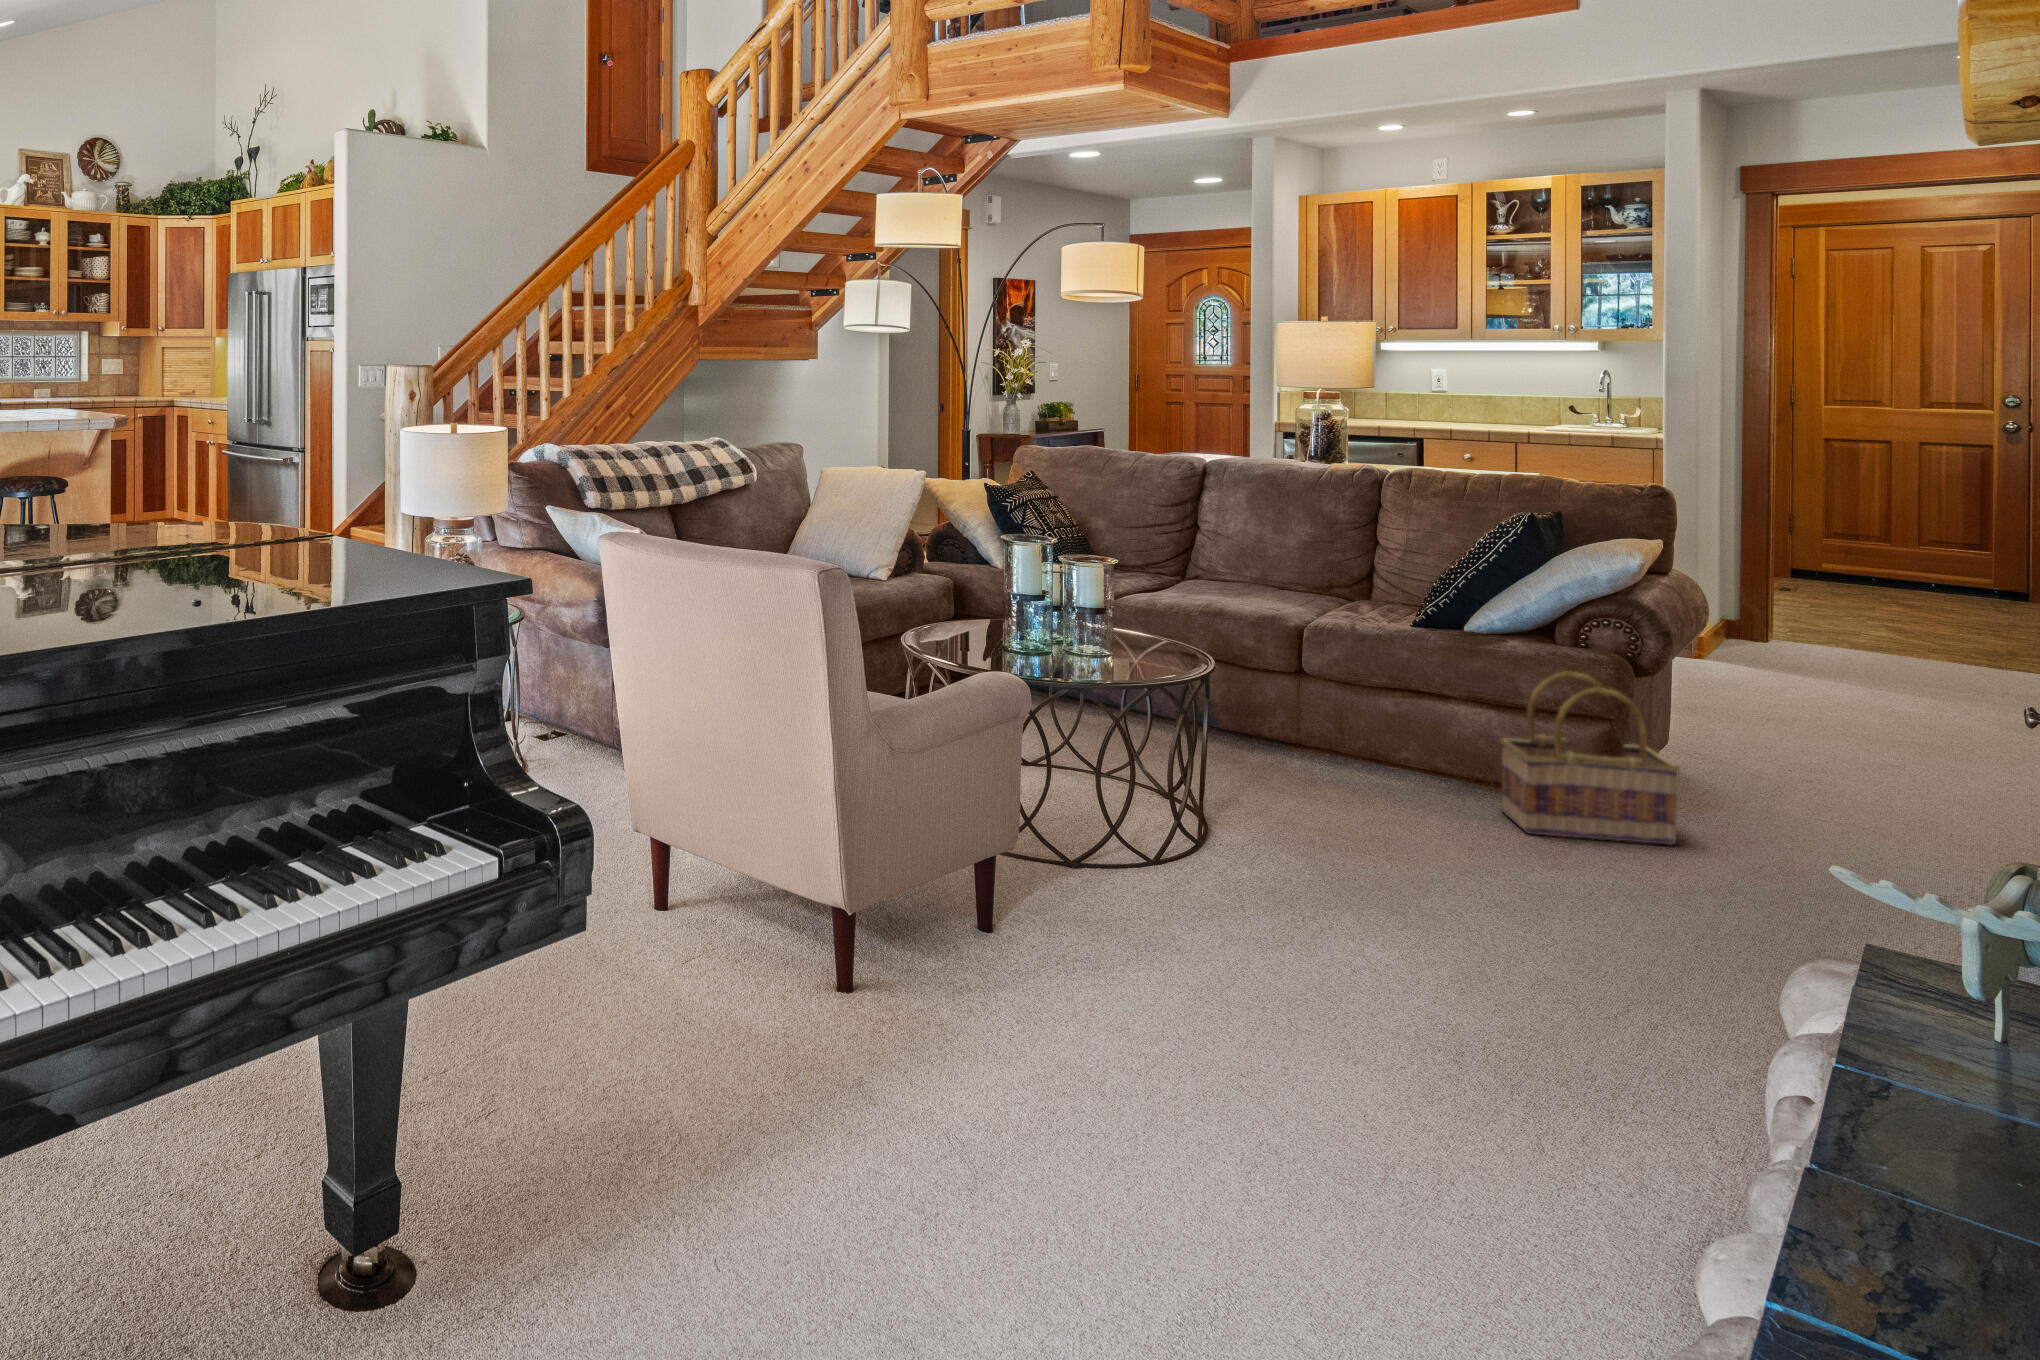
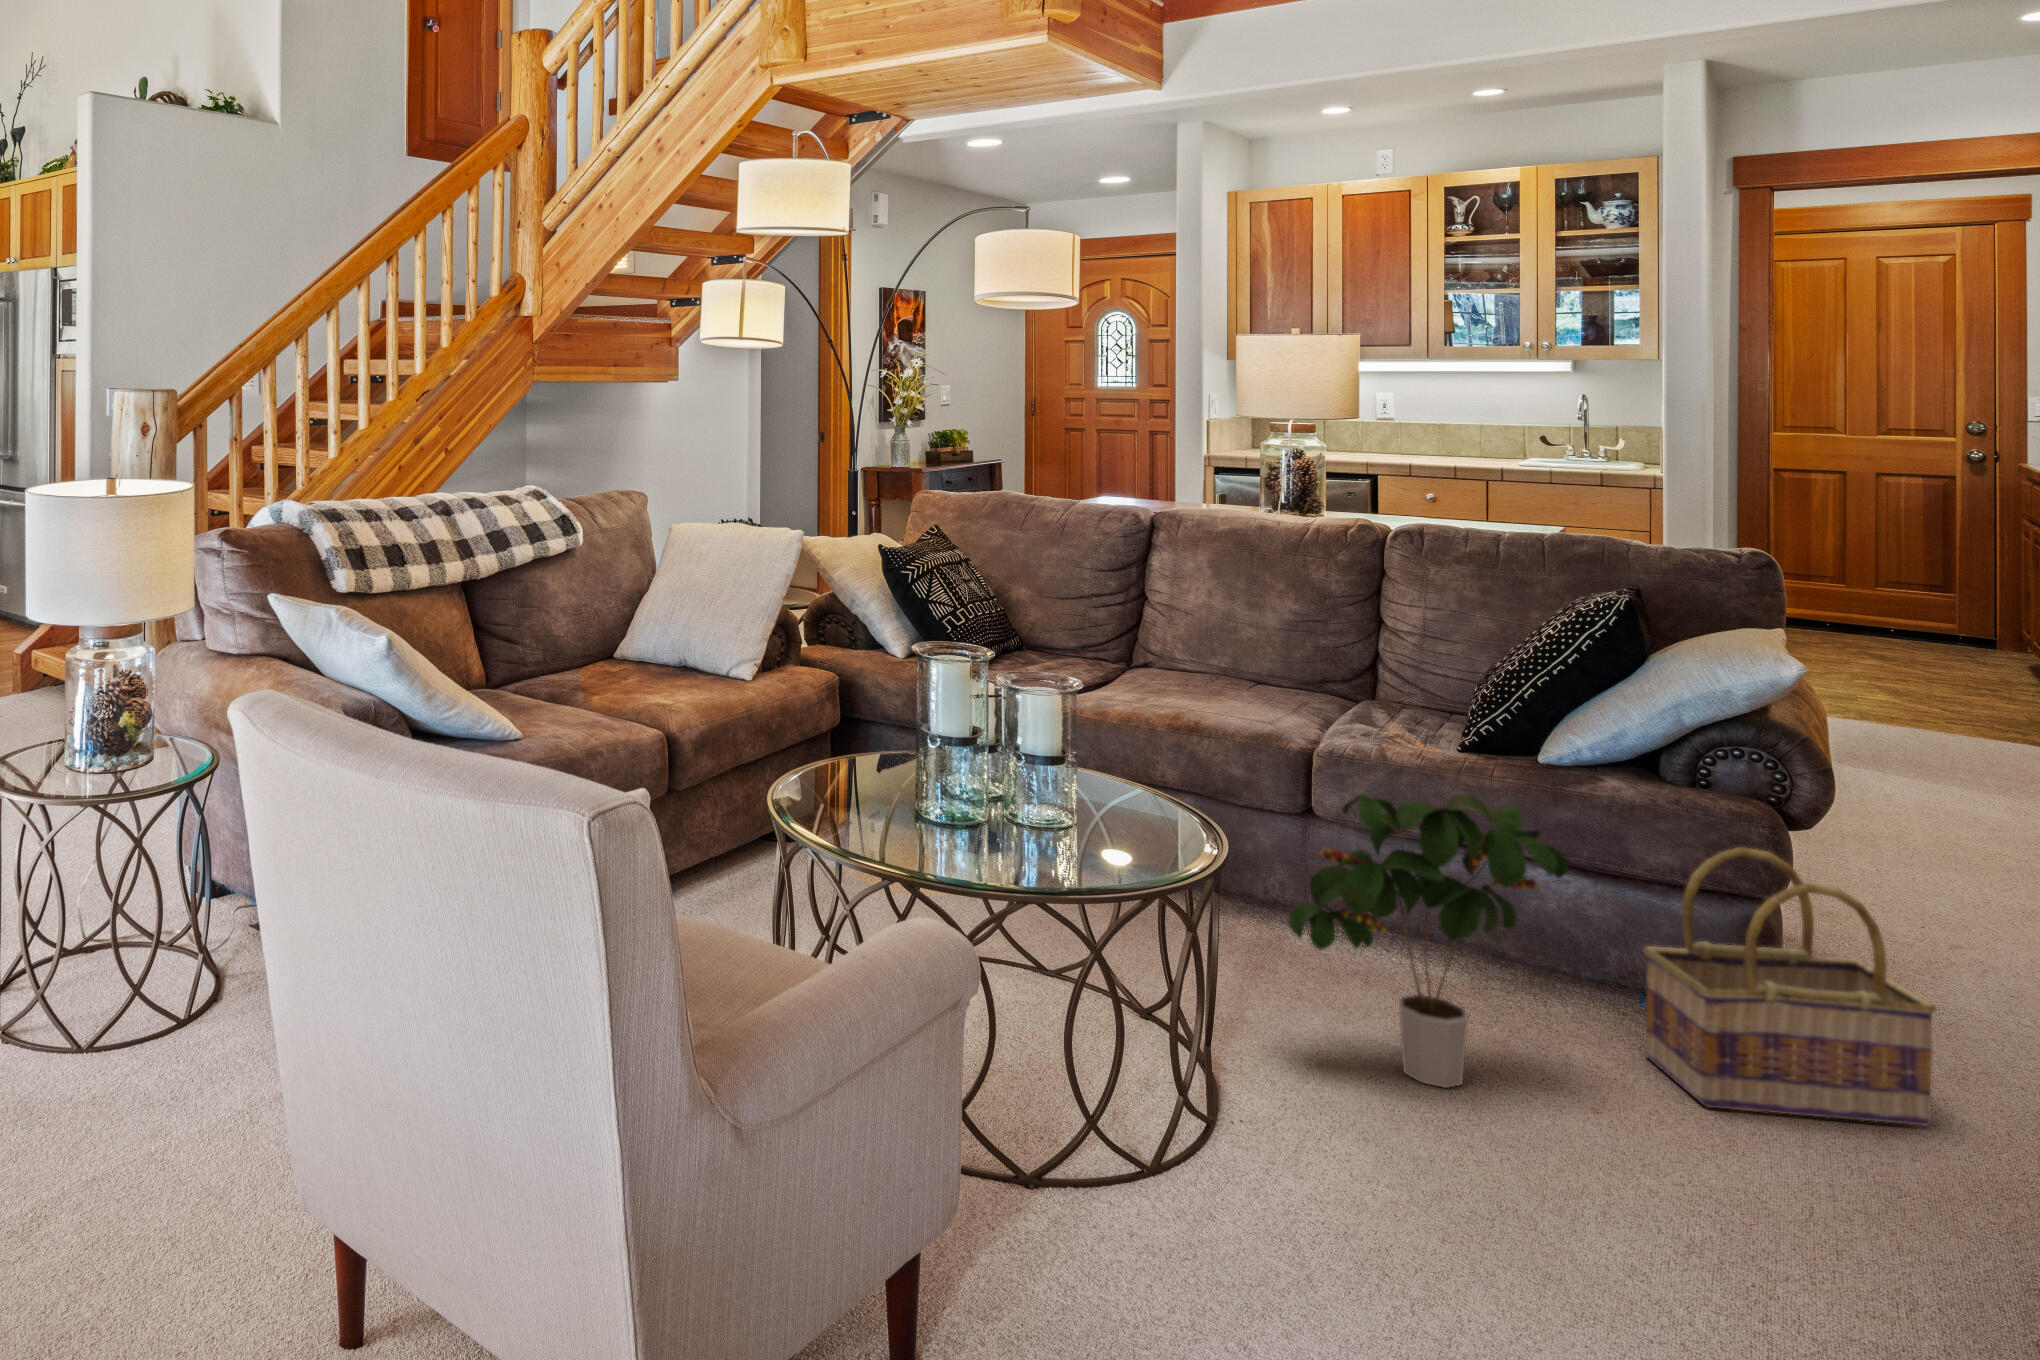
potted plant: none [1253,632,1441,822] -> present [1288,793,1568,1088]

